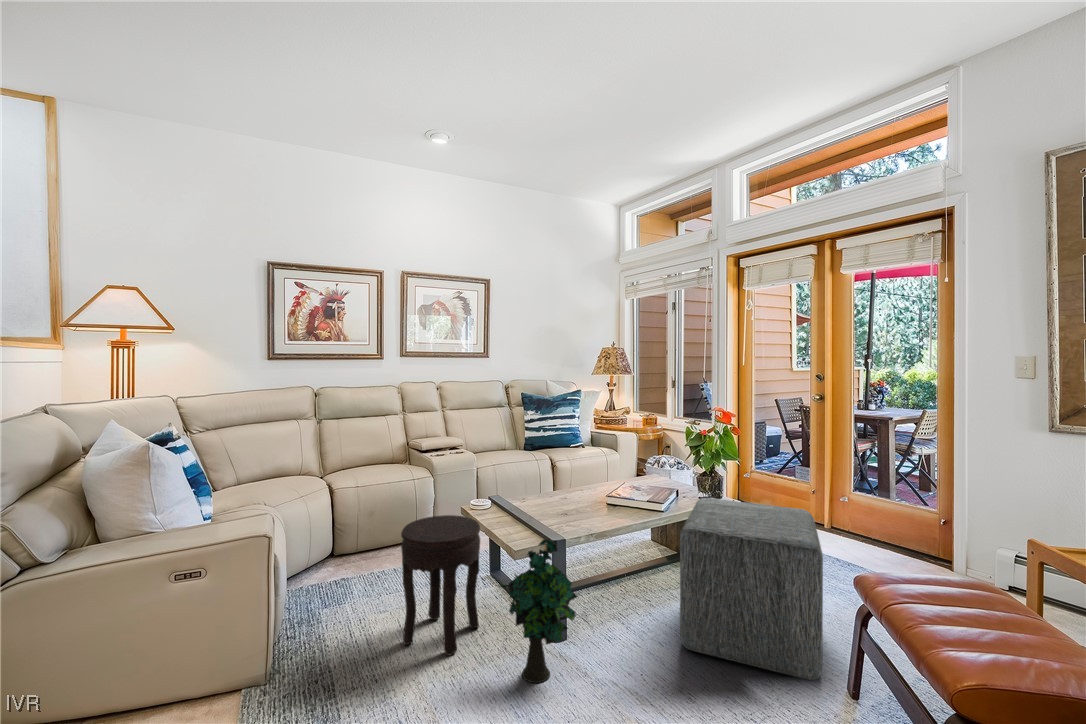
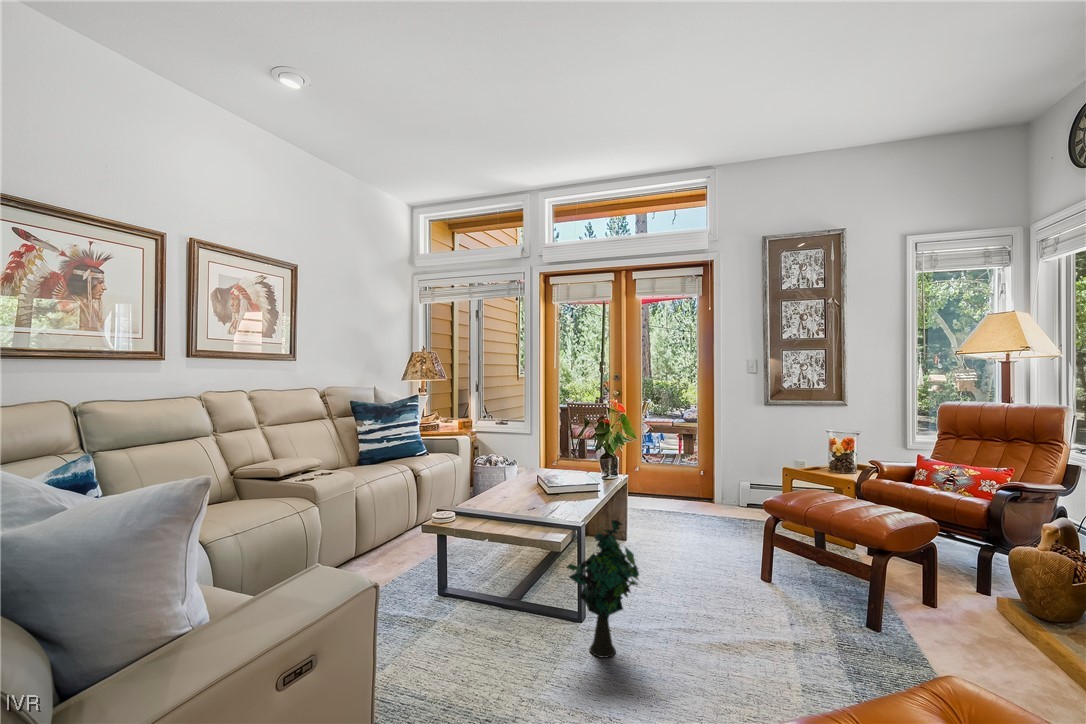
ottoman: present [680,498,823,680] -> none [625,470,749,592]
side table: present [401,515,480,656] -> none [436,527,523,683]

